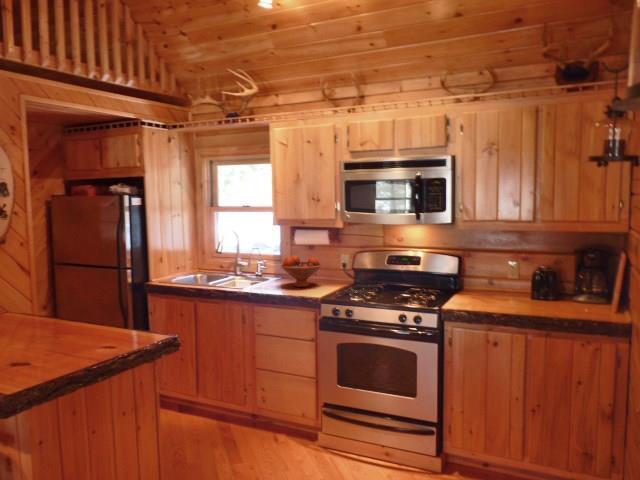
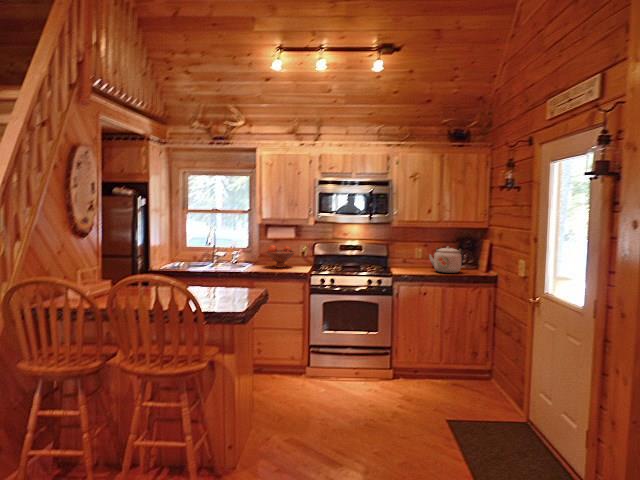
kettle: none [512,265,575,311] -> present [429,246,464,273]

